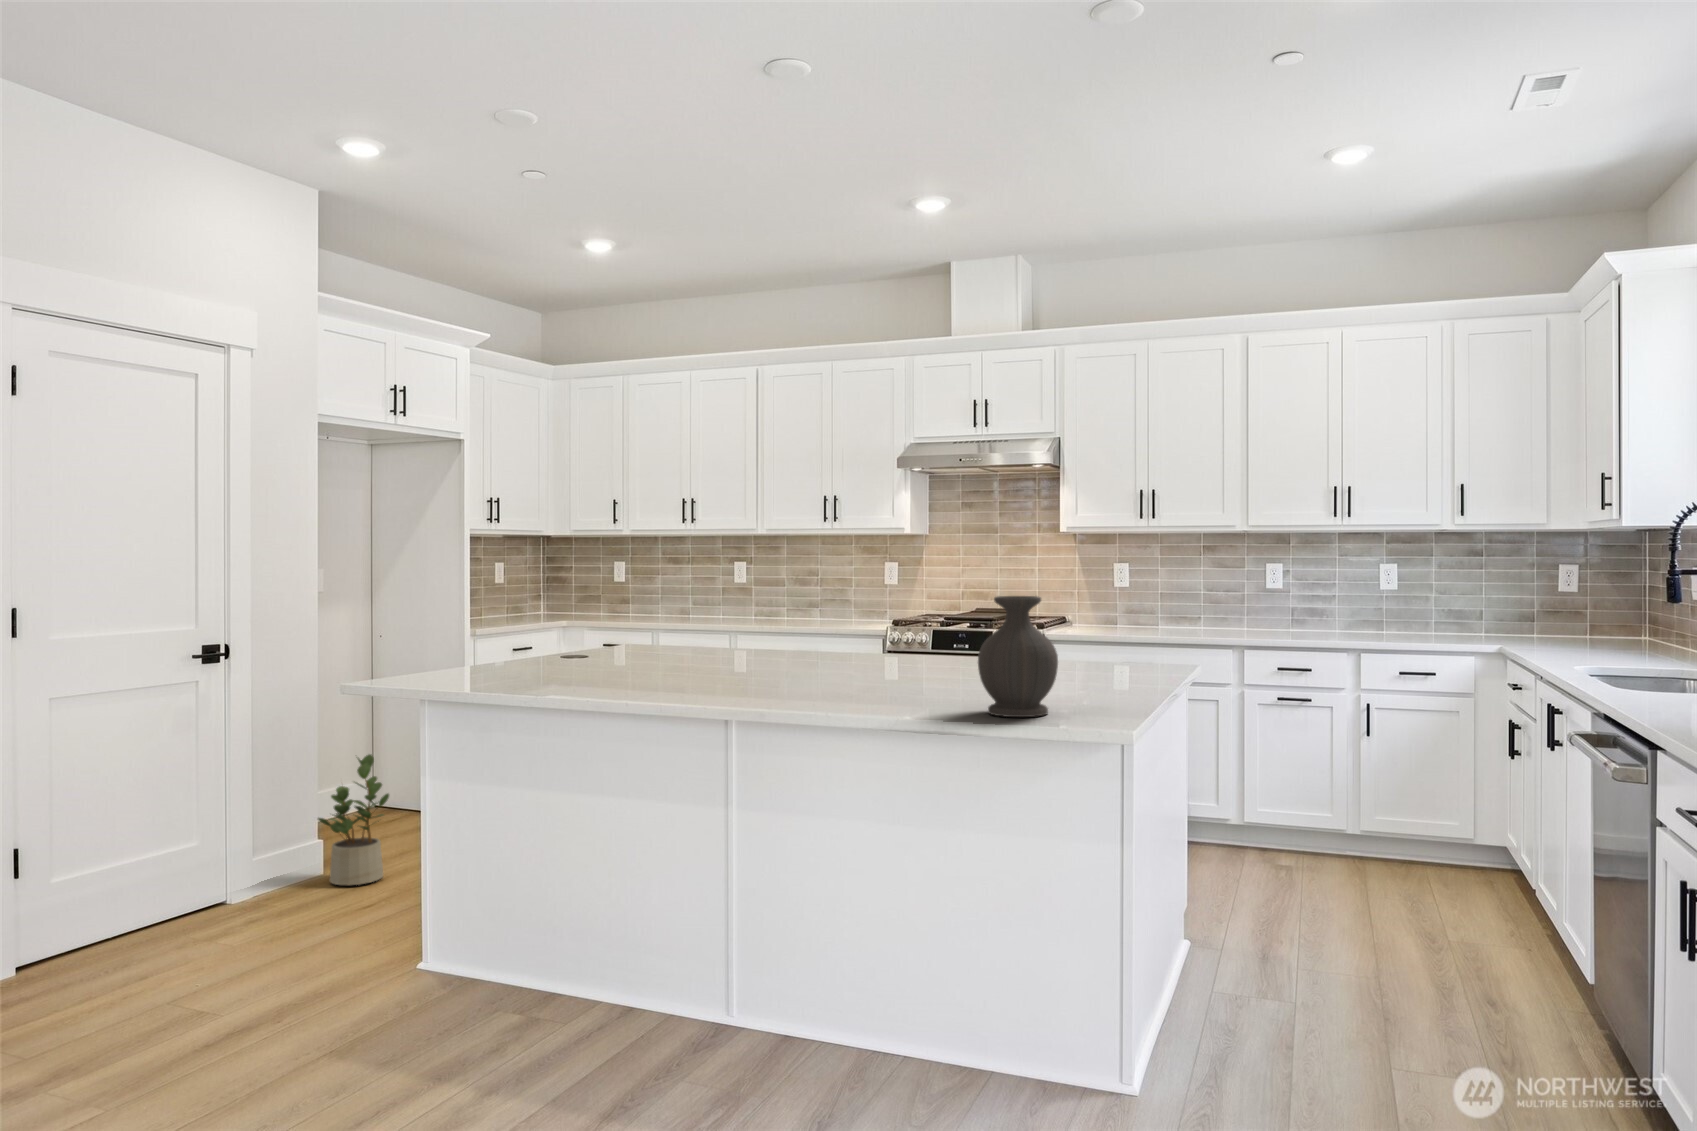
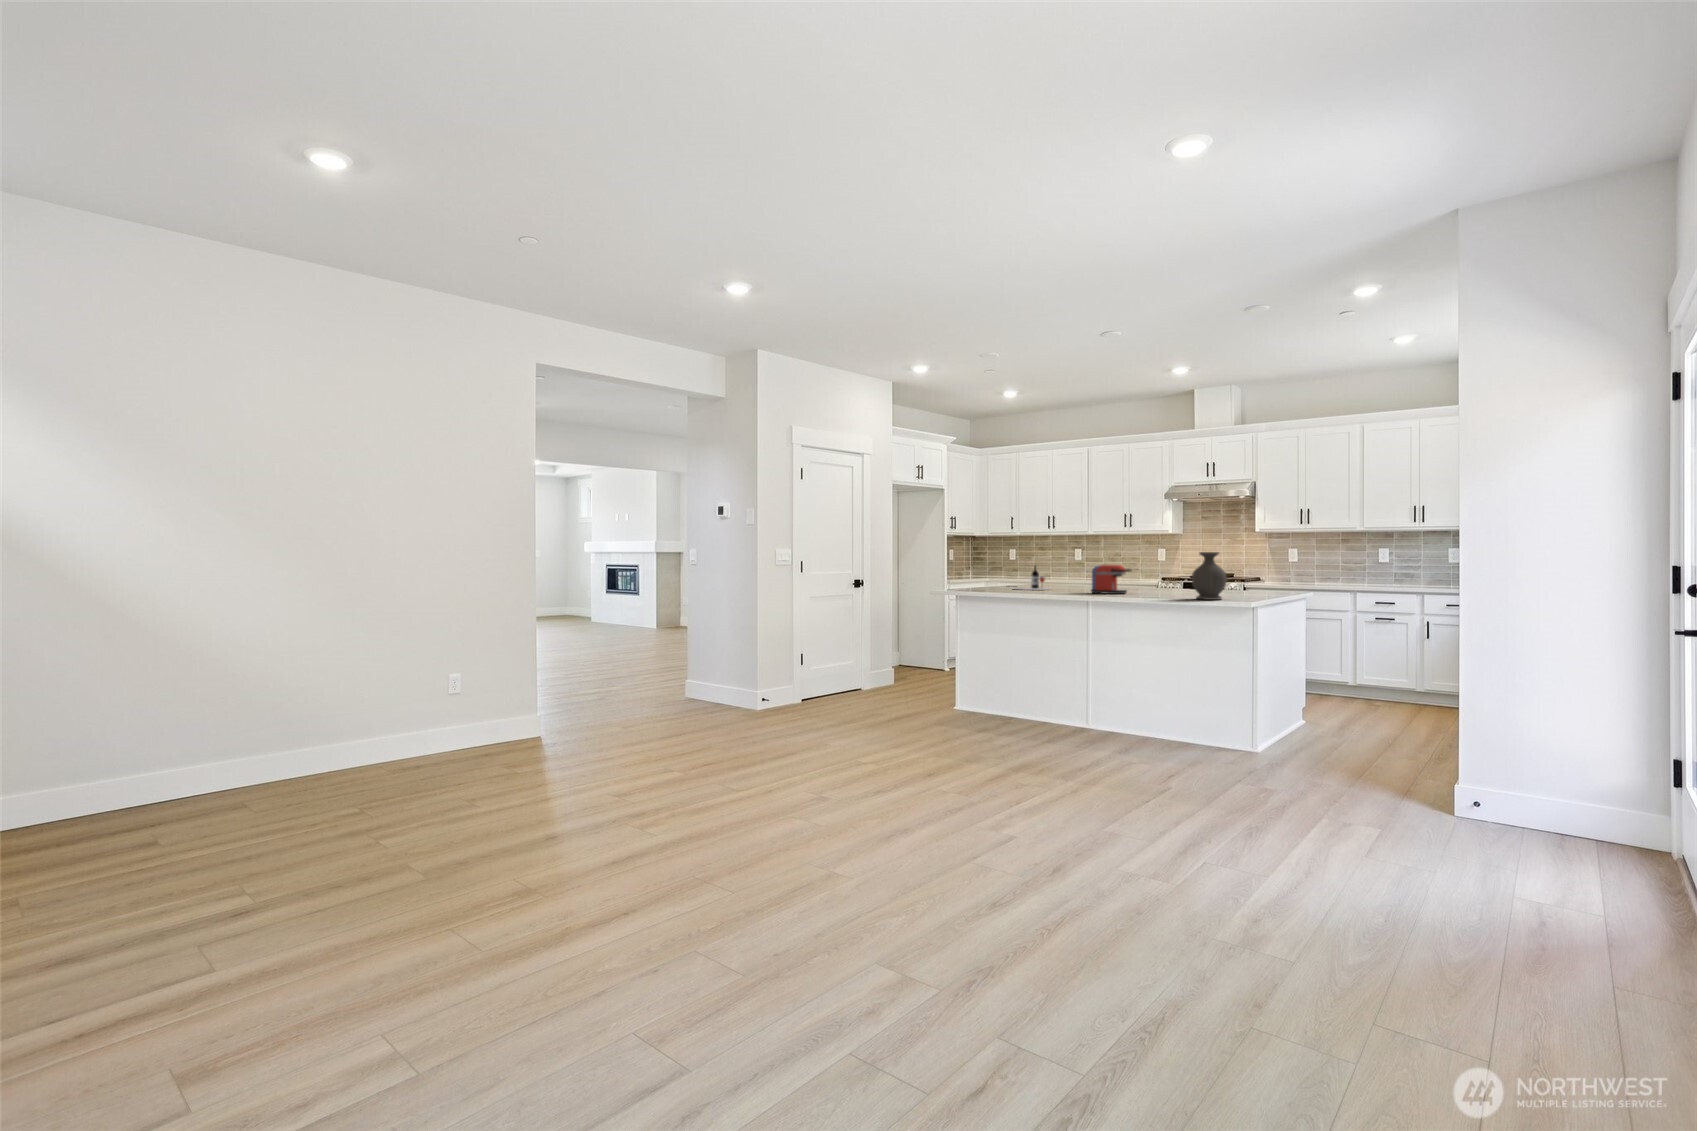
wine bottle: none [563,612,682,674] -> present [1026,566,1049,590]
coffee maker: none [745,619,838,689] -> present [1091,565,1131,594]
potted plant: present [318,754,389,885] -> none [893,628,923,684]

